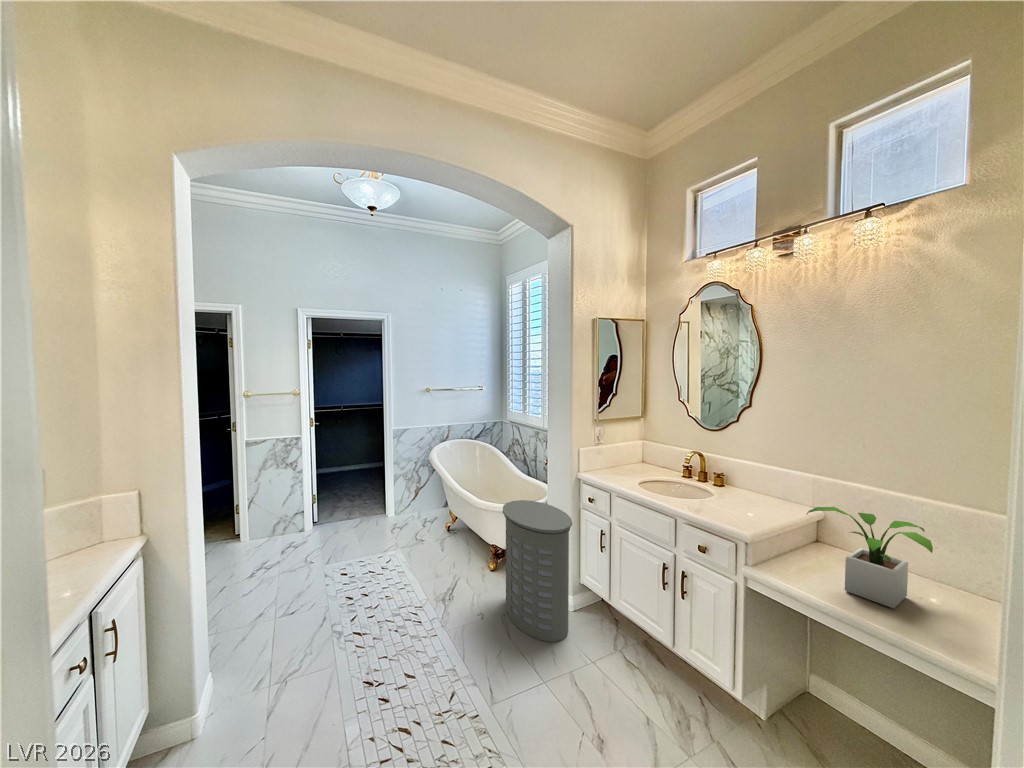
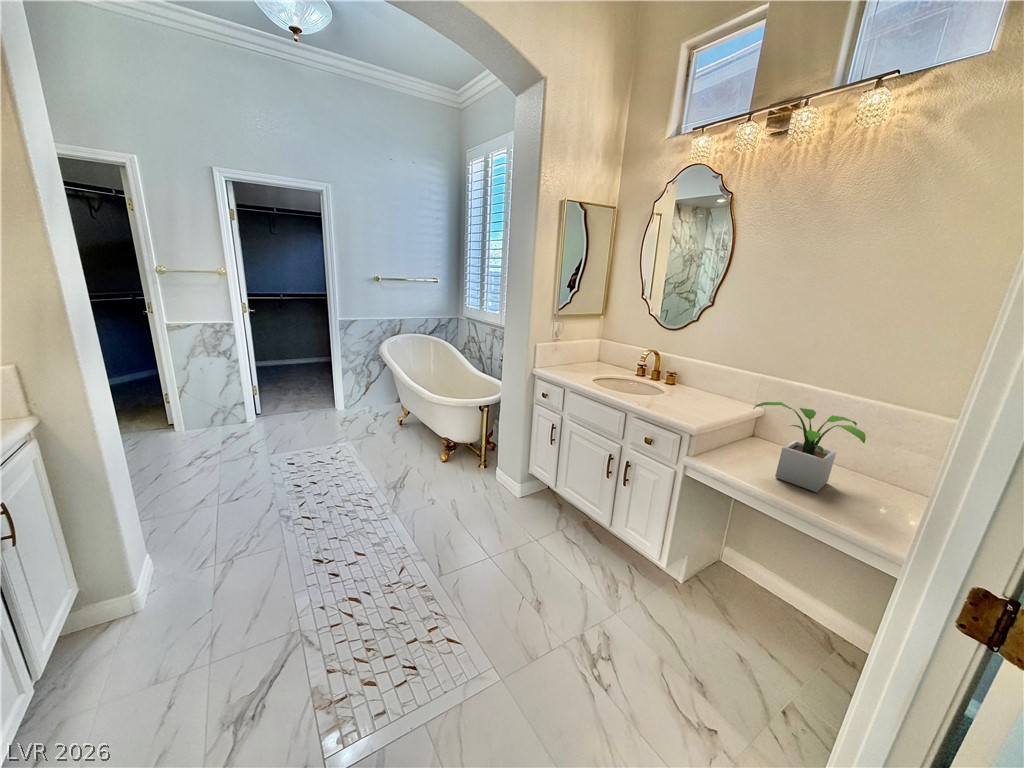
laundry hamper: present [503,500,572,642] -> none [455,394,524,523]

